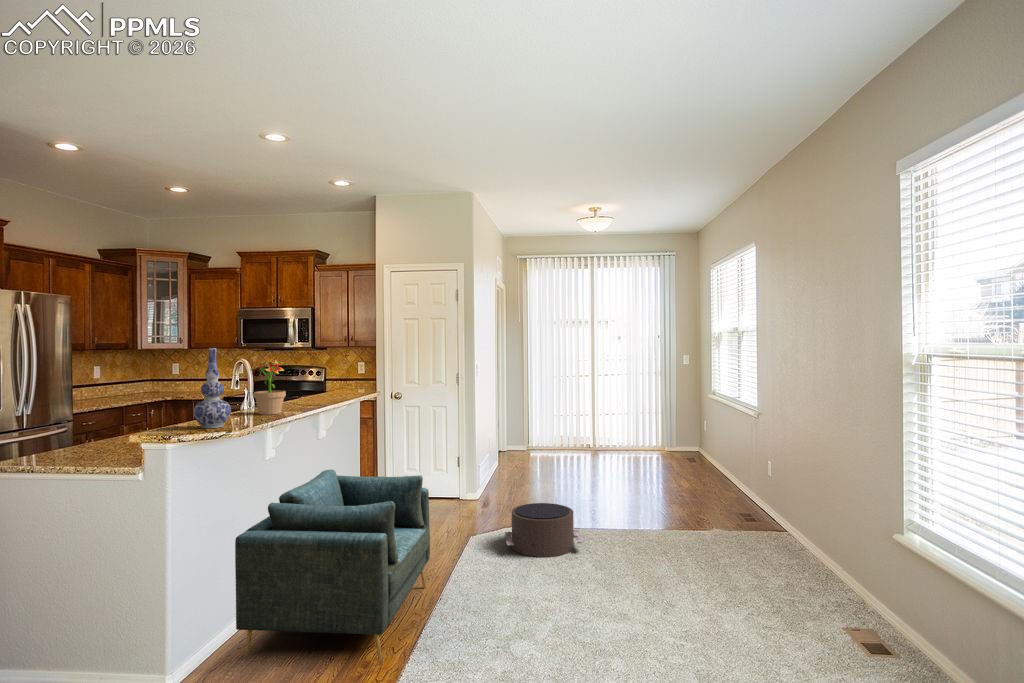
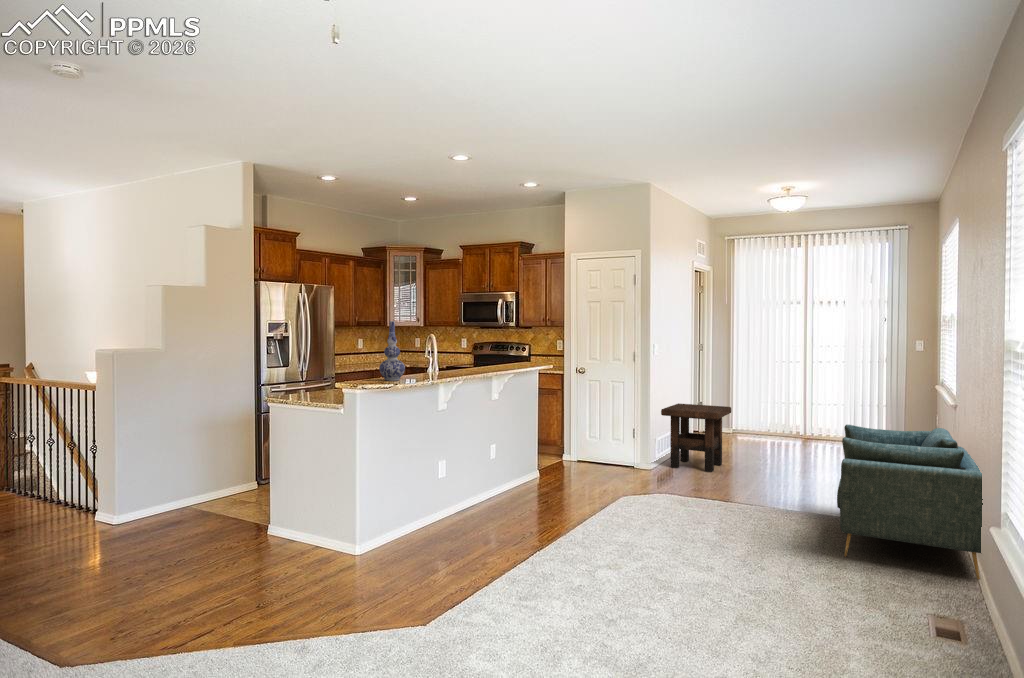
potted plant: present [251,357,286,415] -> none [430,330,456,375]
side table: none [483,425,545,493] -> present [661,403,731,472]
armchair: present [235,470,430,665] -> present [837,425,983,579]
pouf: present [505,503,585,557] -> none [650,476,730,526]

